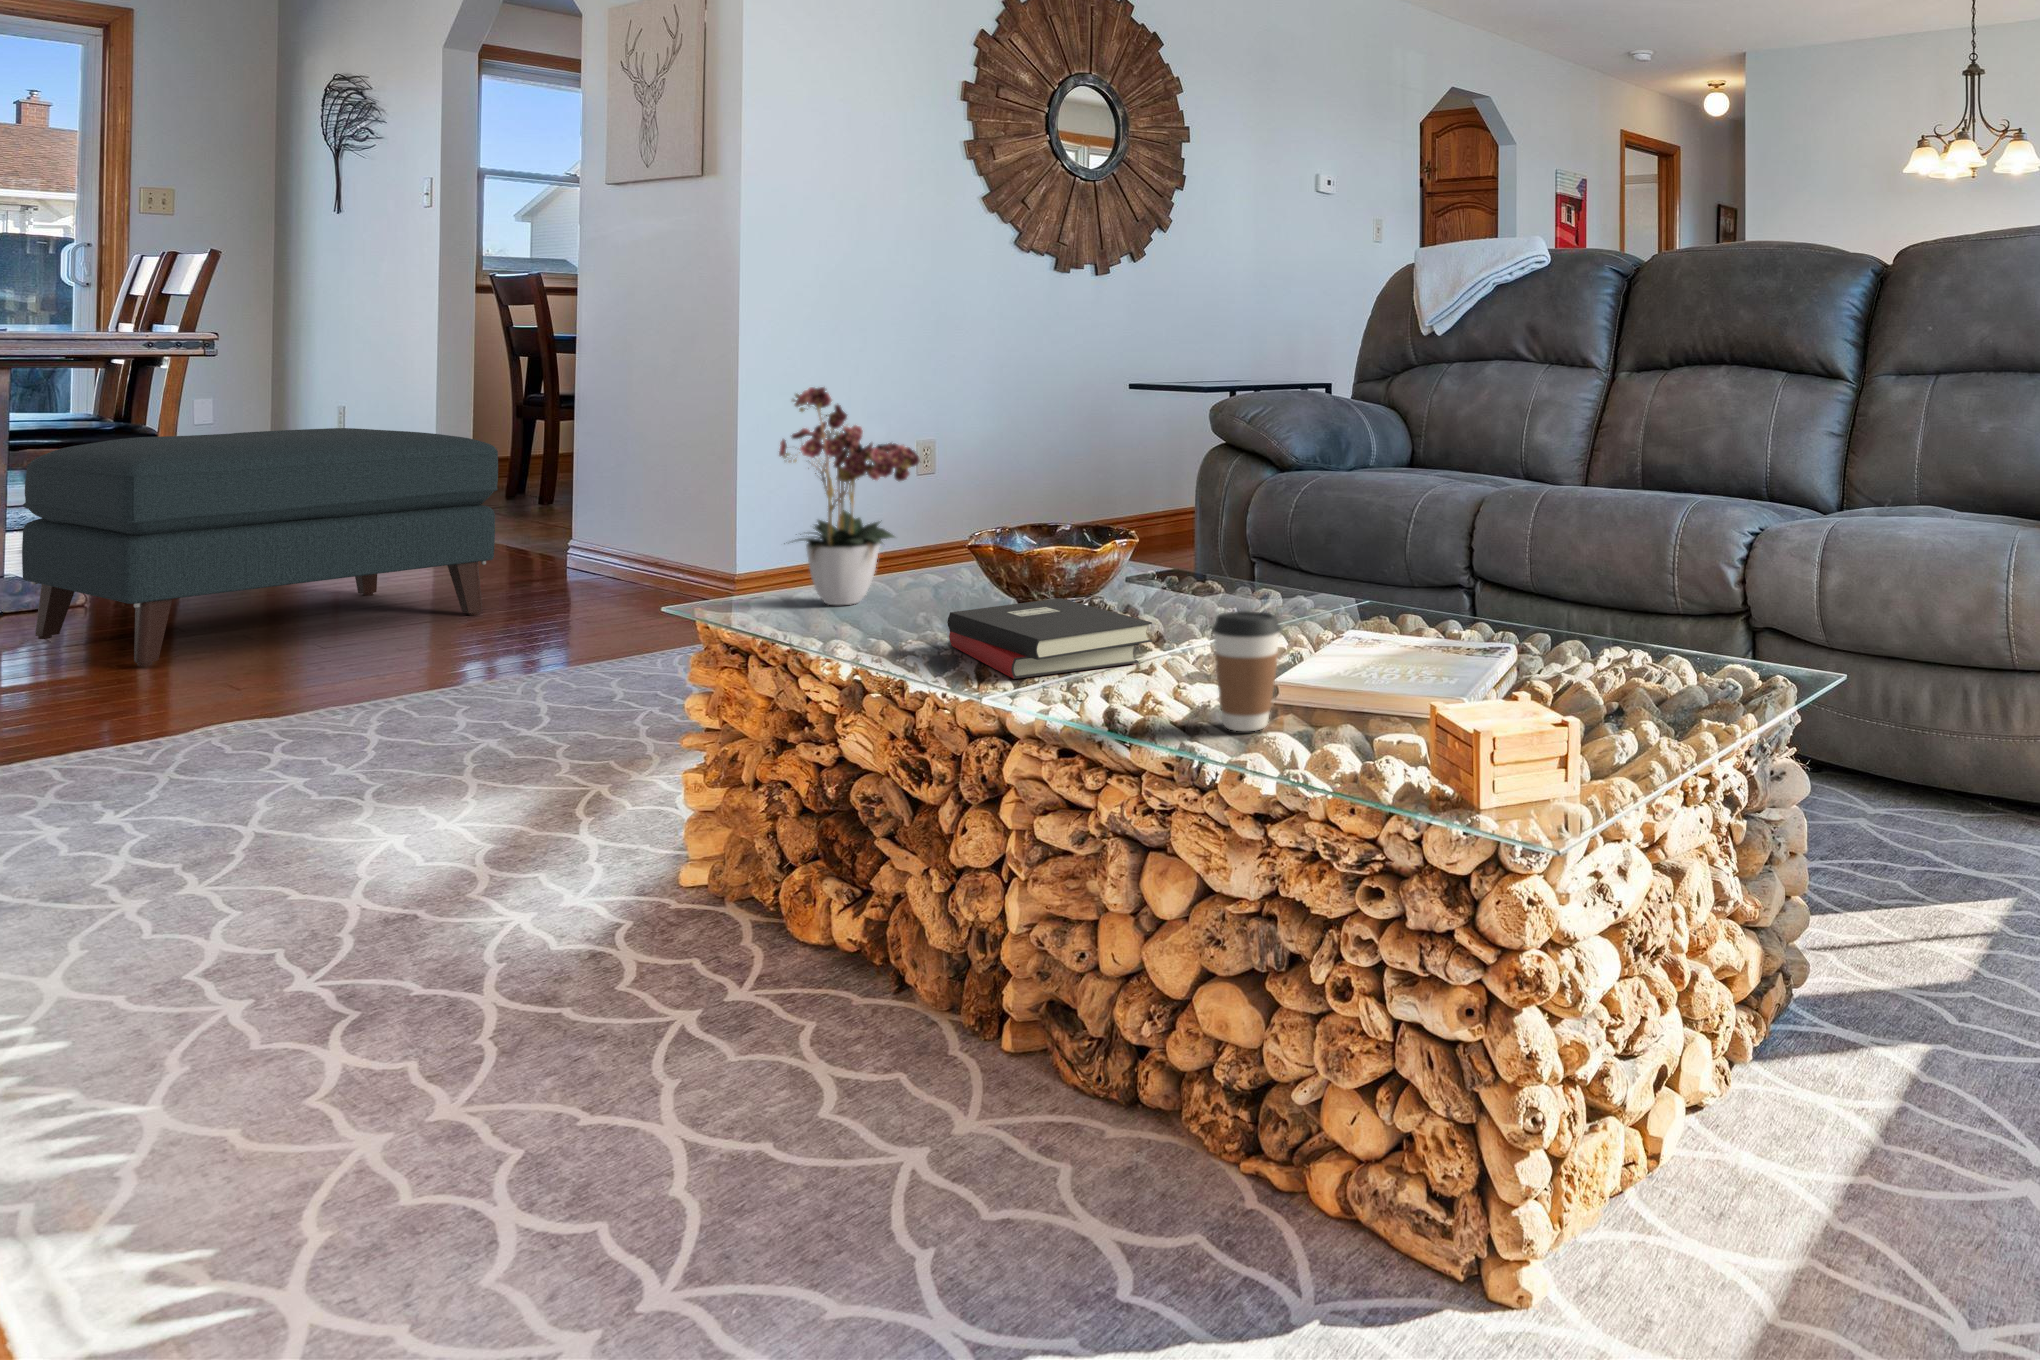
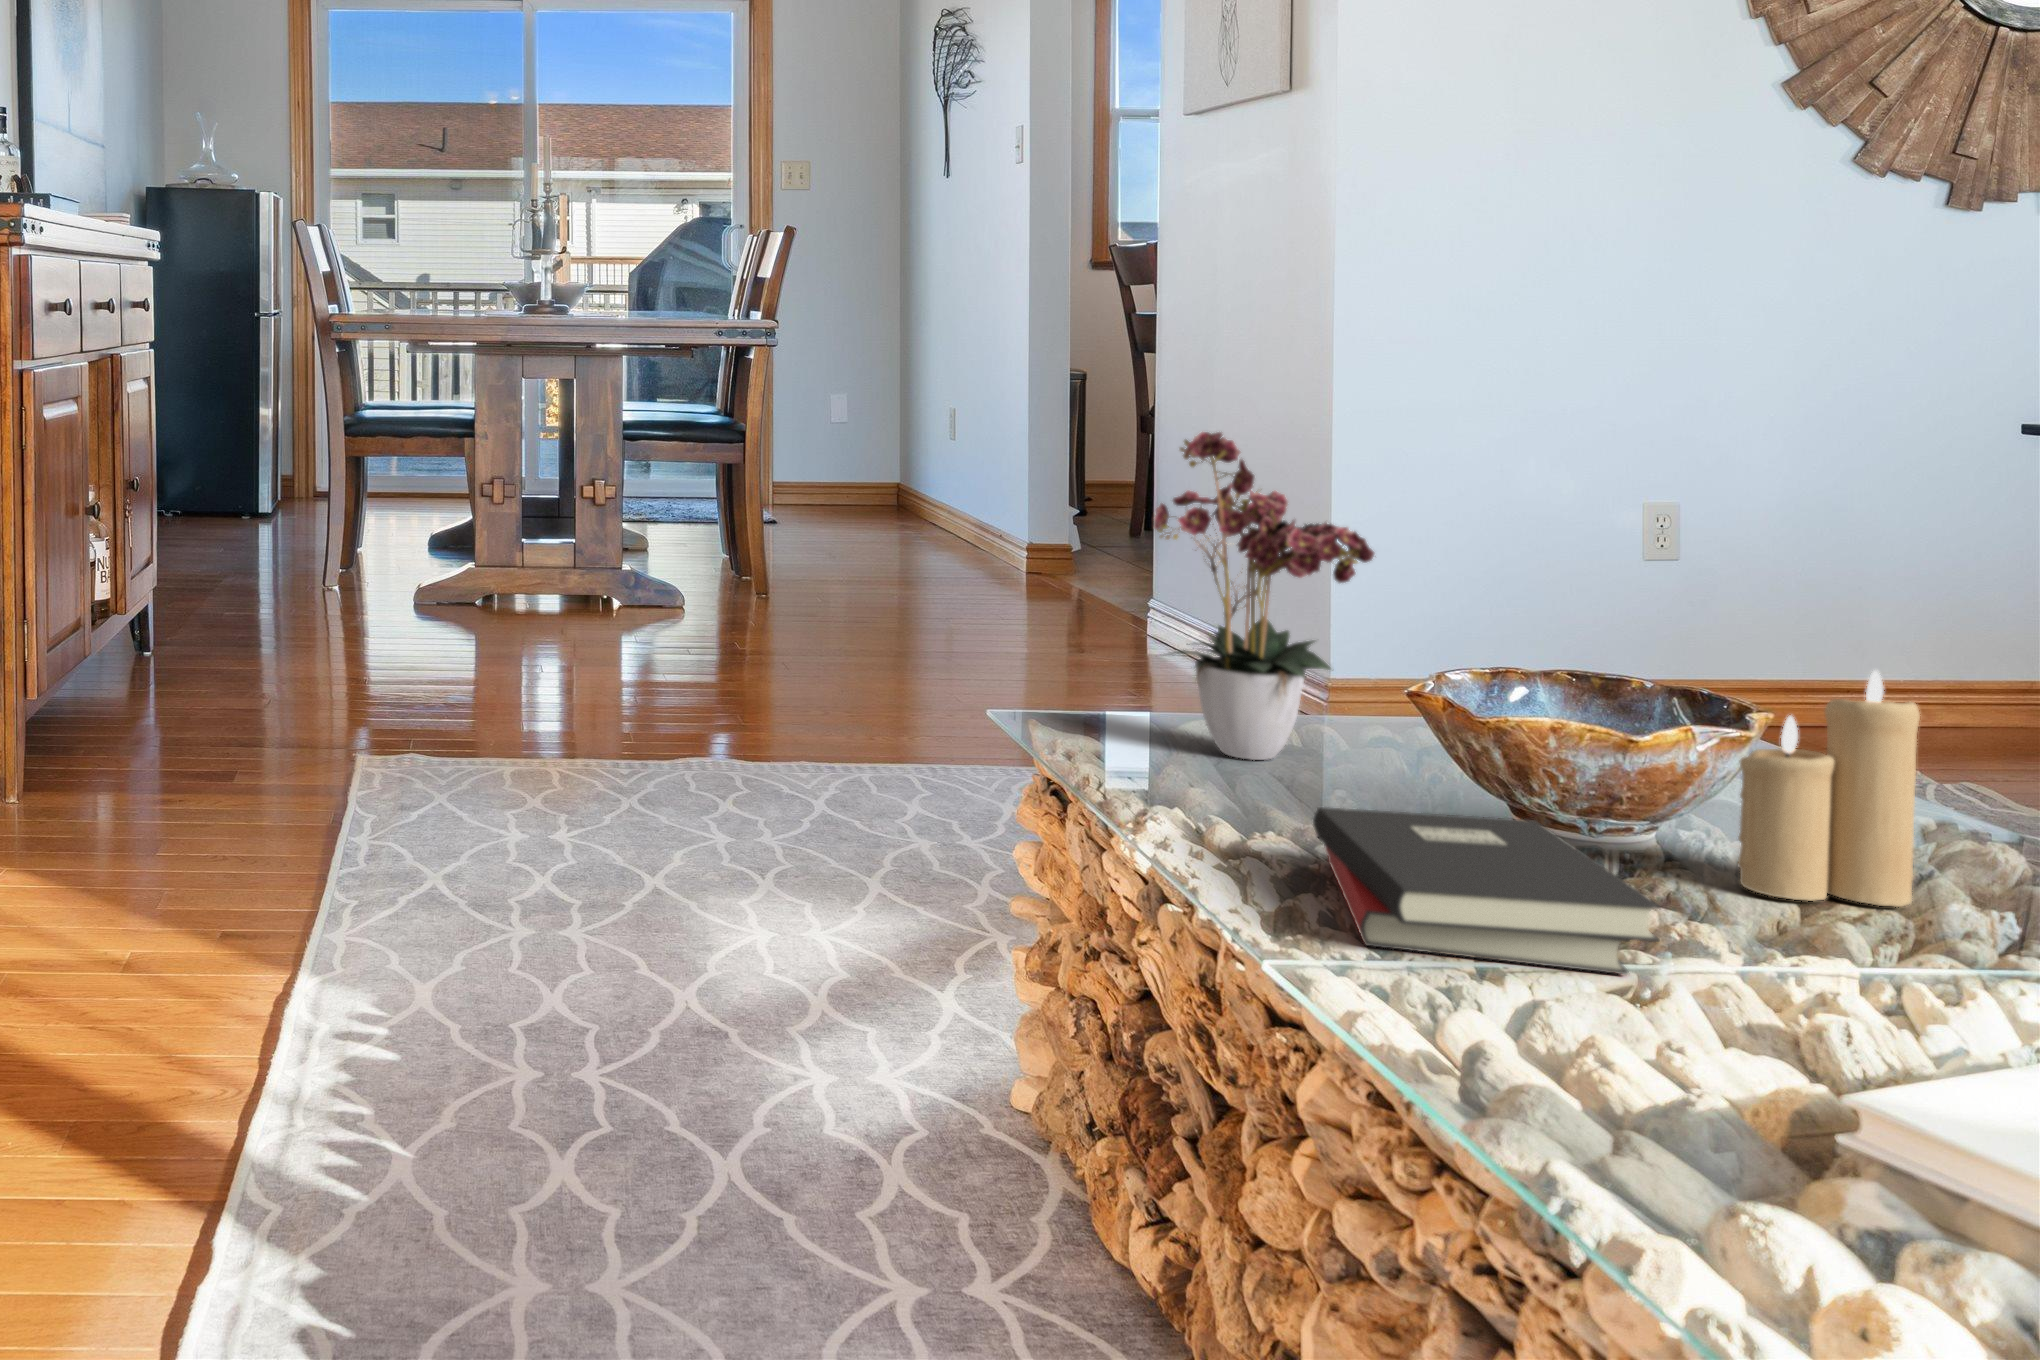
ottoman: present [22,428,498,666] -> none [630,450,1032,682]
candle: none [1143,493,1217,618] -> present [1738,671,1920,907]
coffee cup: present [1213,611,1281,731] -> none [1641,932,1811,1198]

